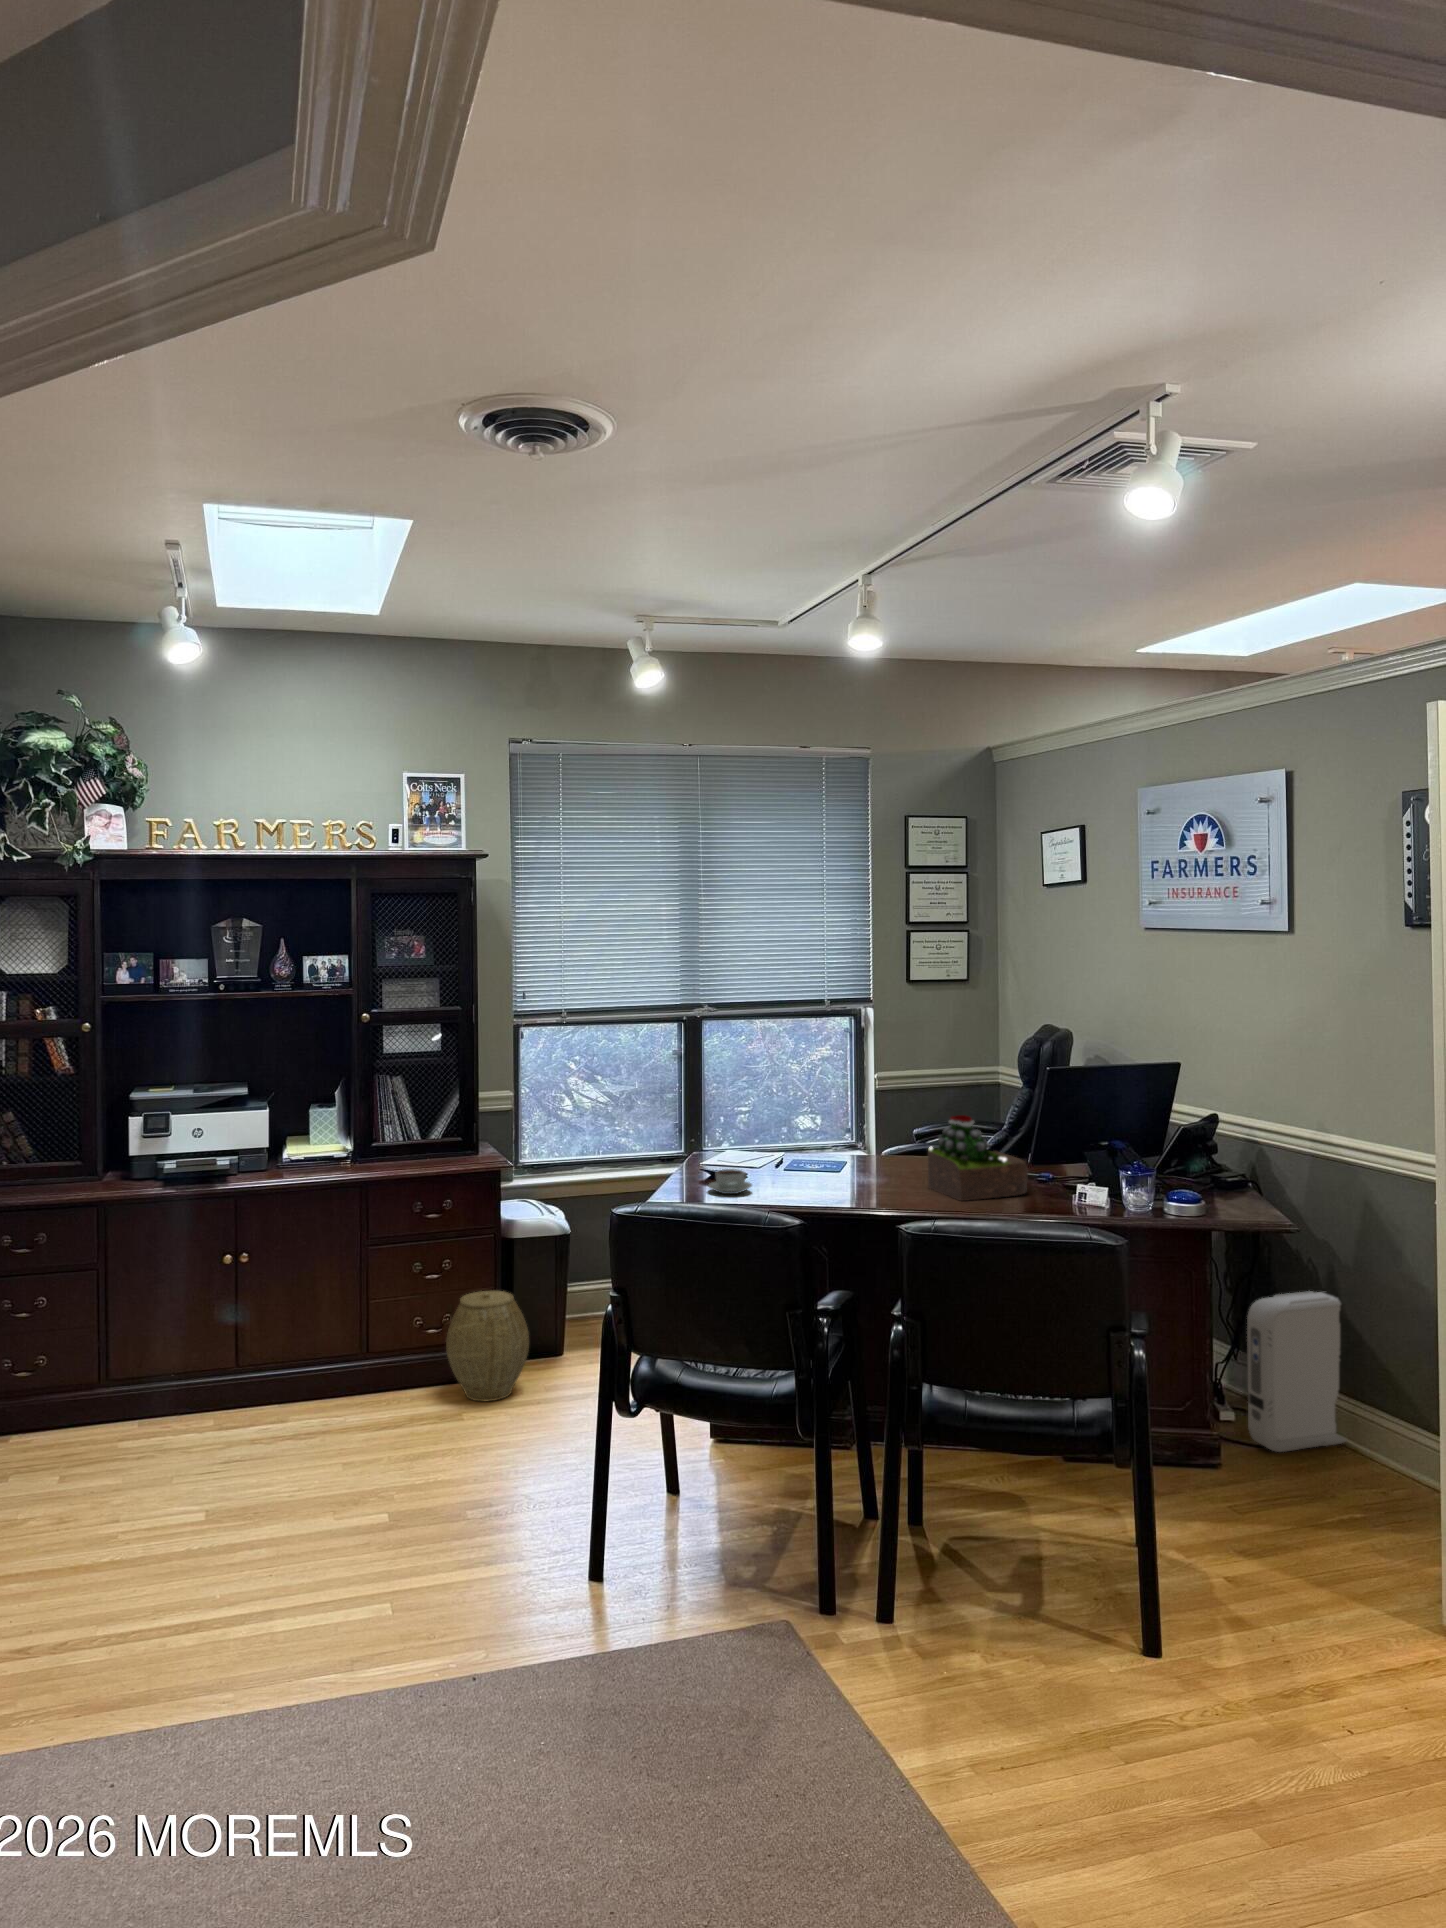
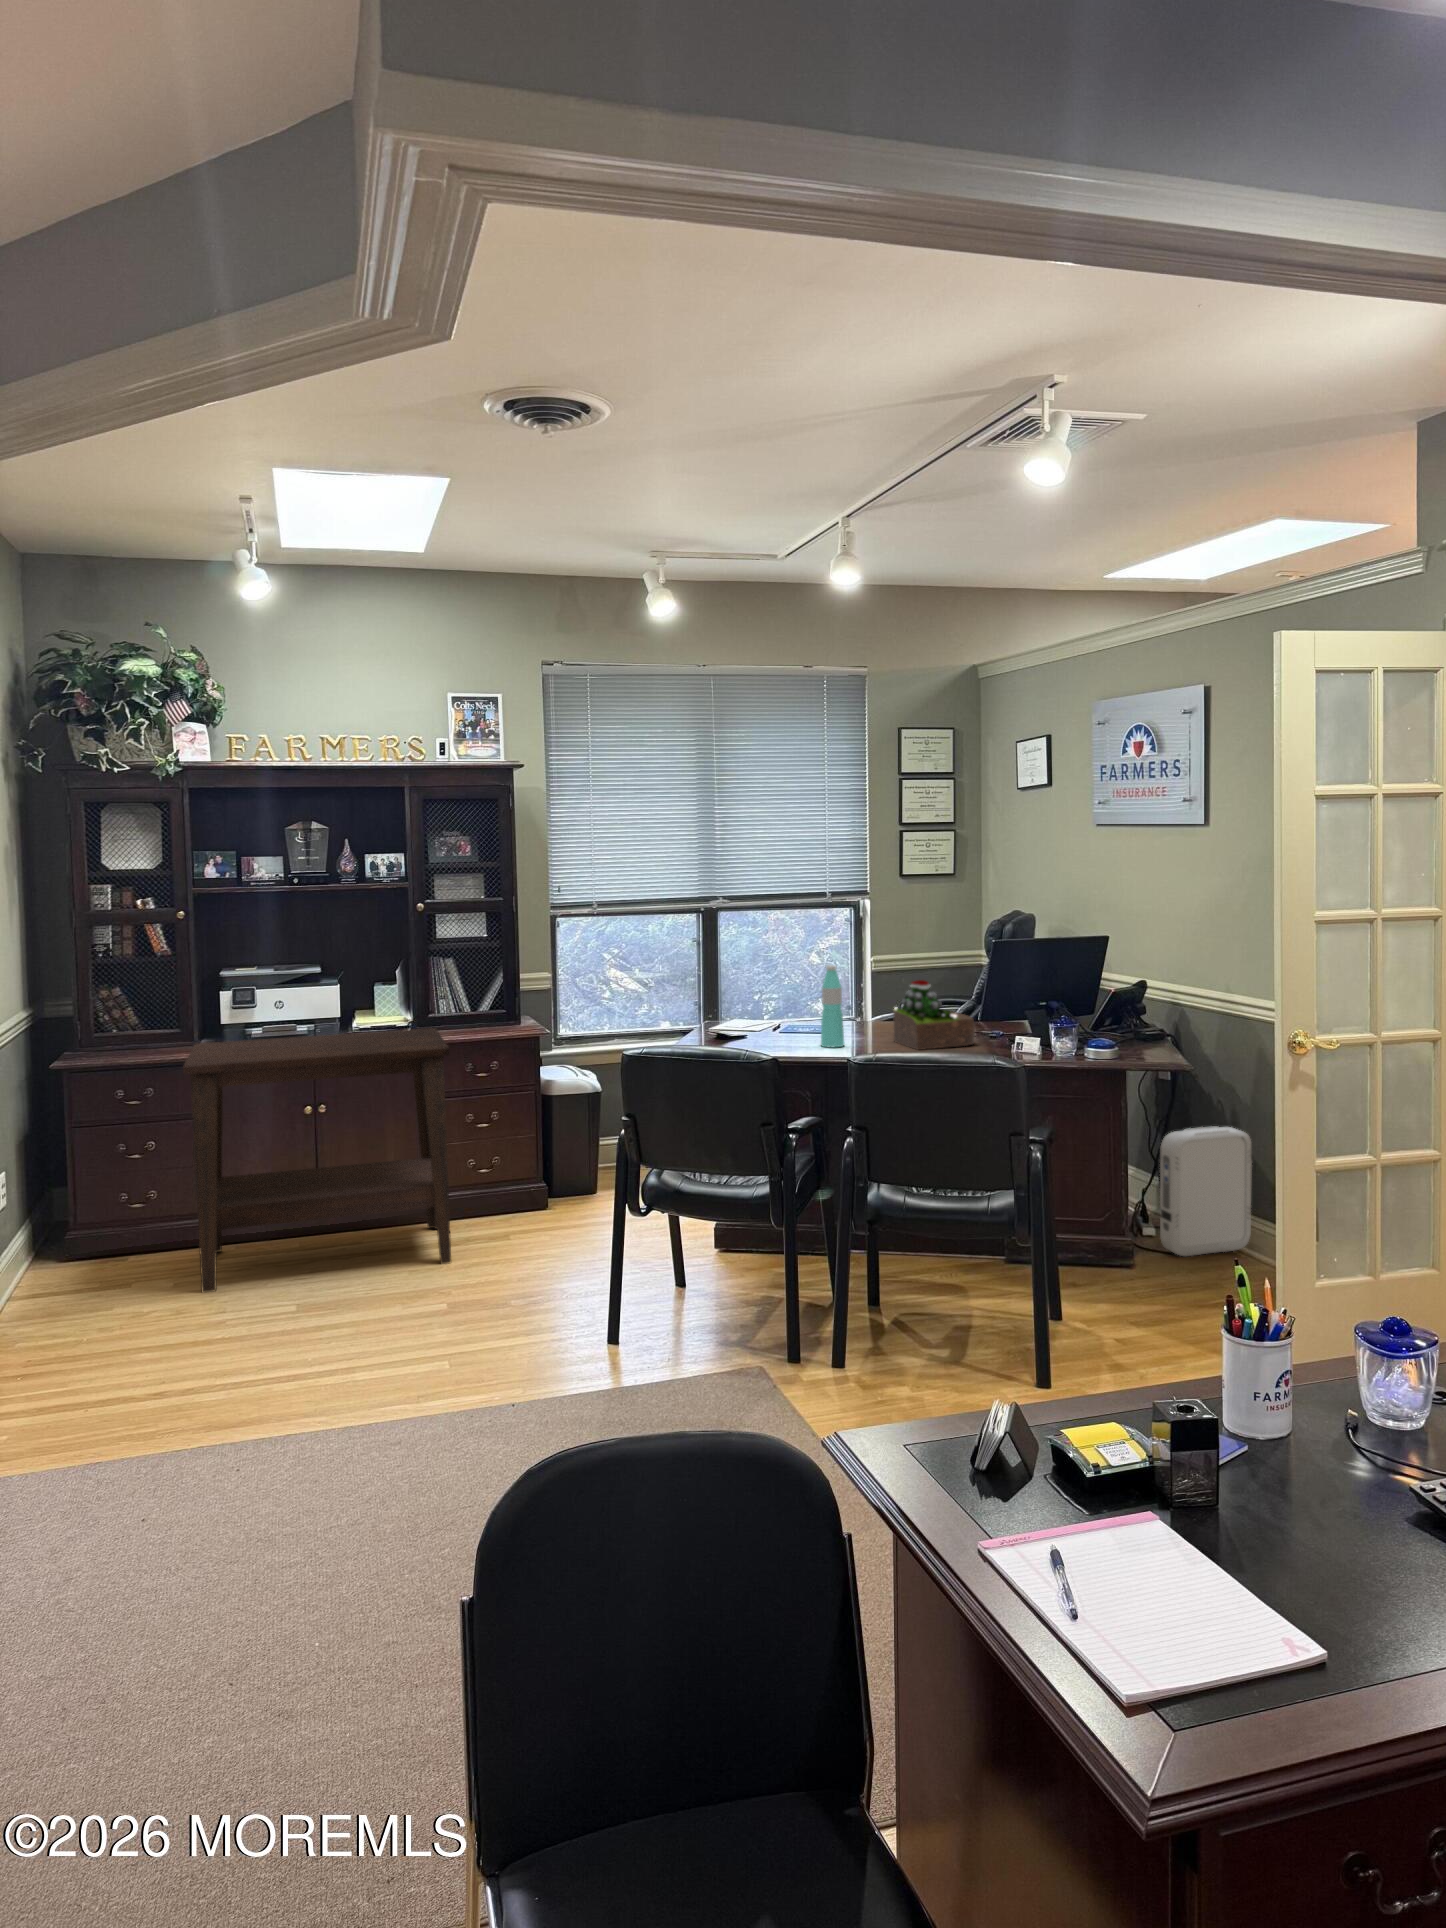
water bottle: none [843,1097,872,1197] -> present [821,965,844,1047]
side table: none [75,1161,397,1493] -> present [183,1028,451,1293]
coffee cup: present [708,1169,752,1194] -> none [708,1026,745,1046]
woven basket: present [446,1291,529,1401] -> none [495,1138,565,1228]

